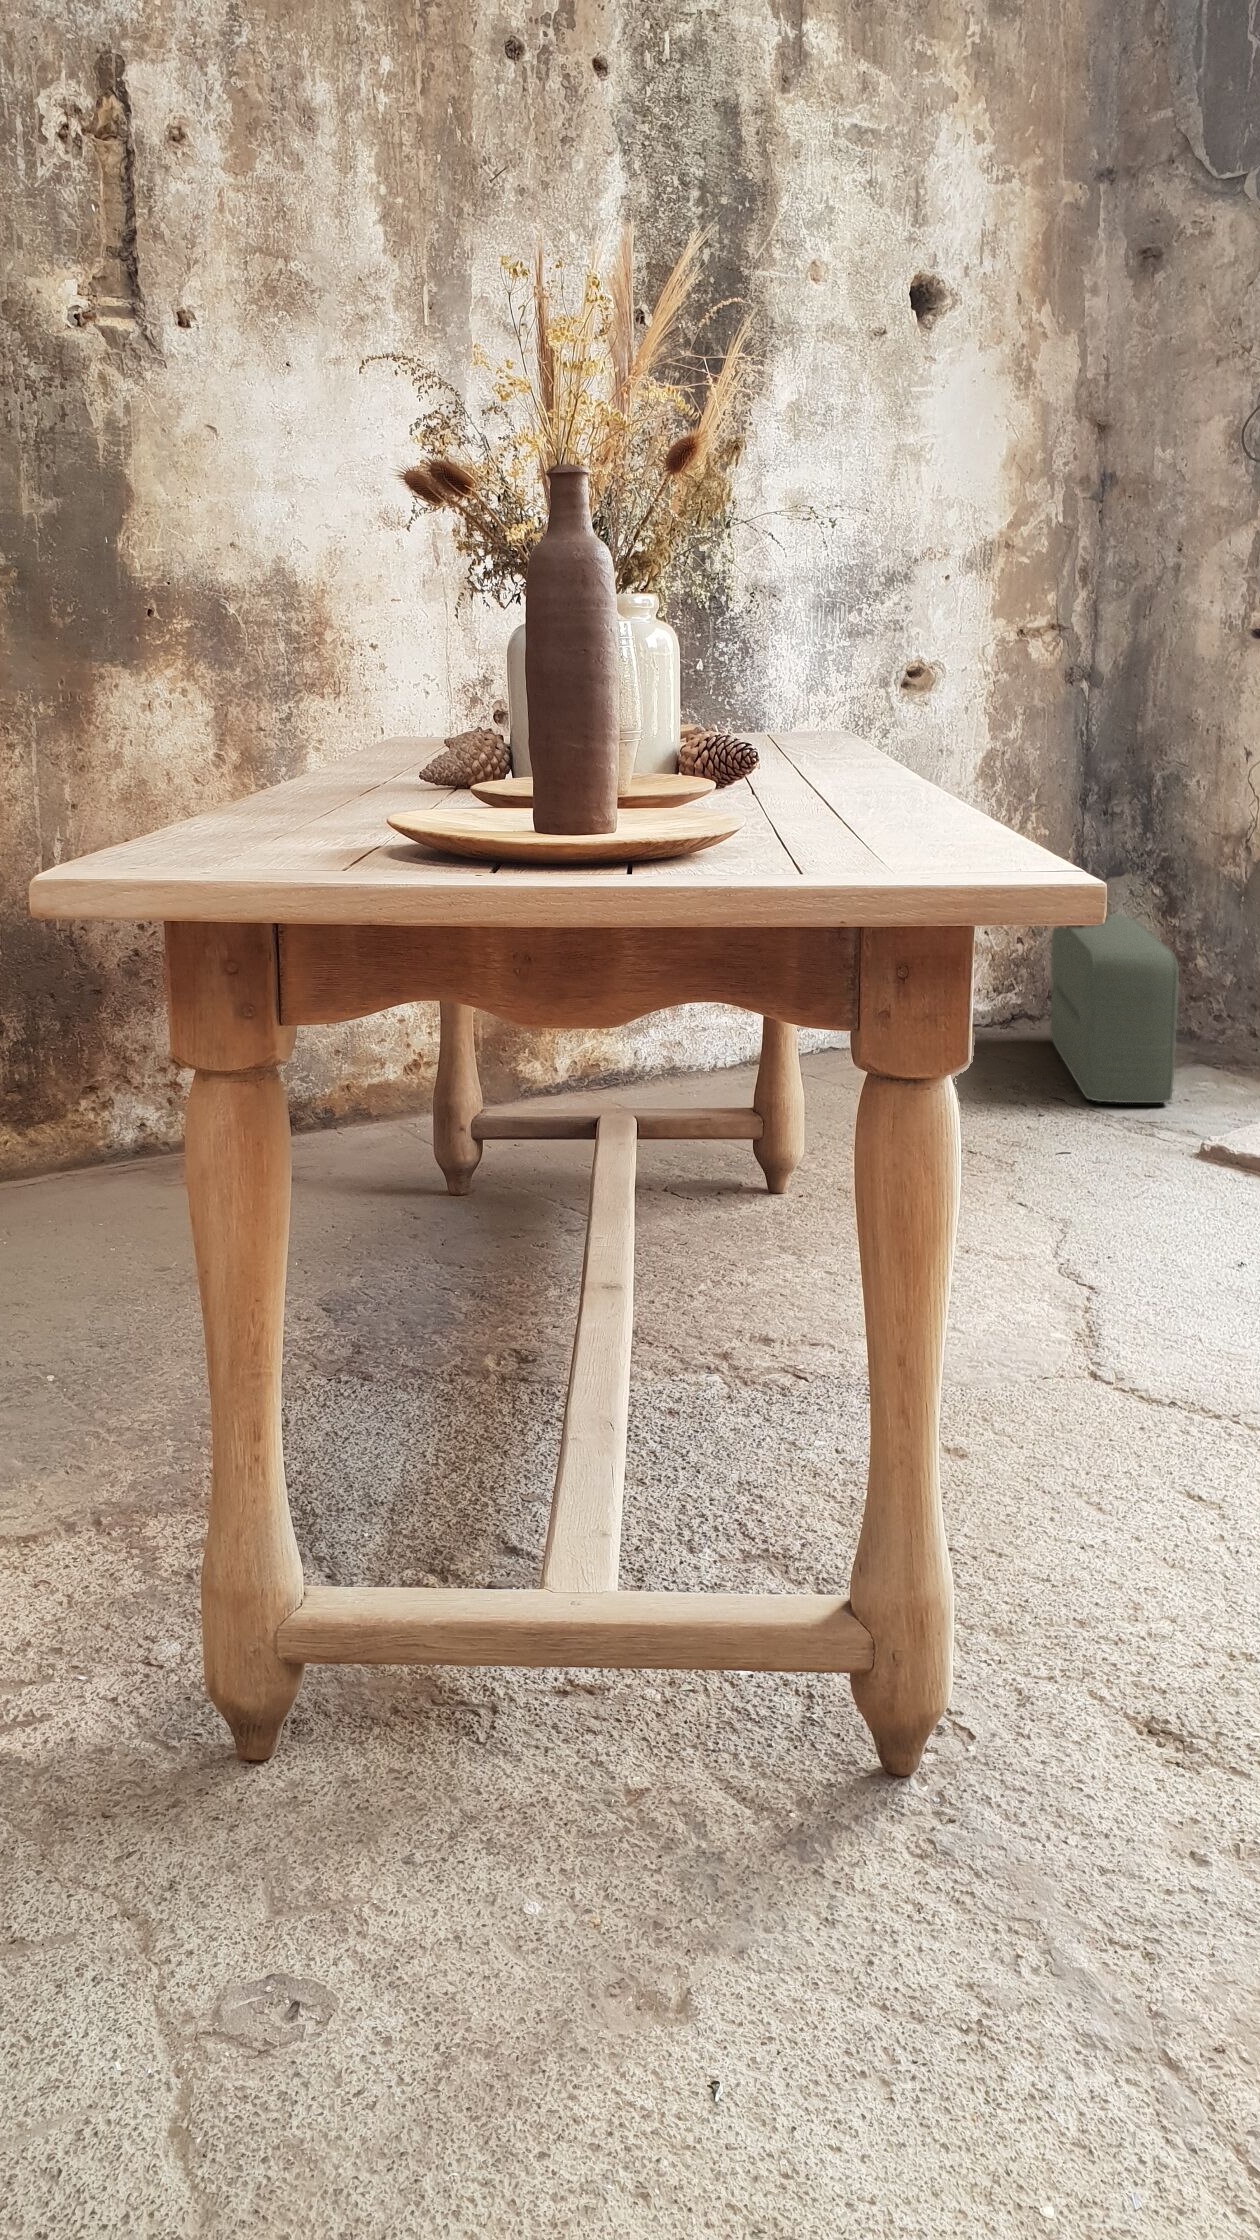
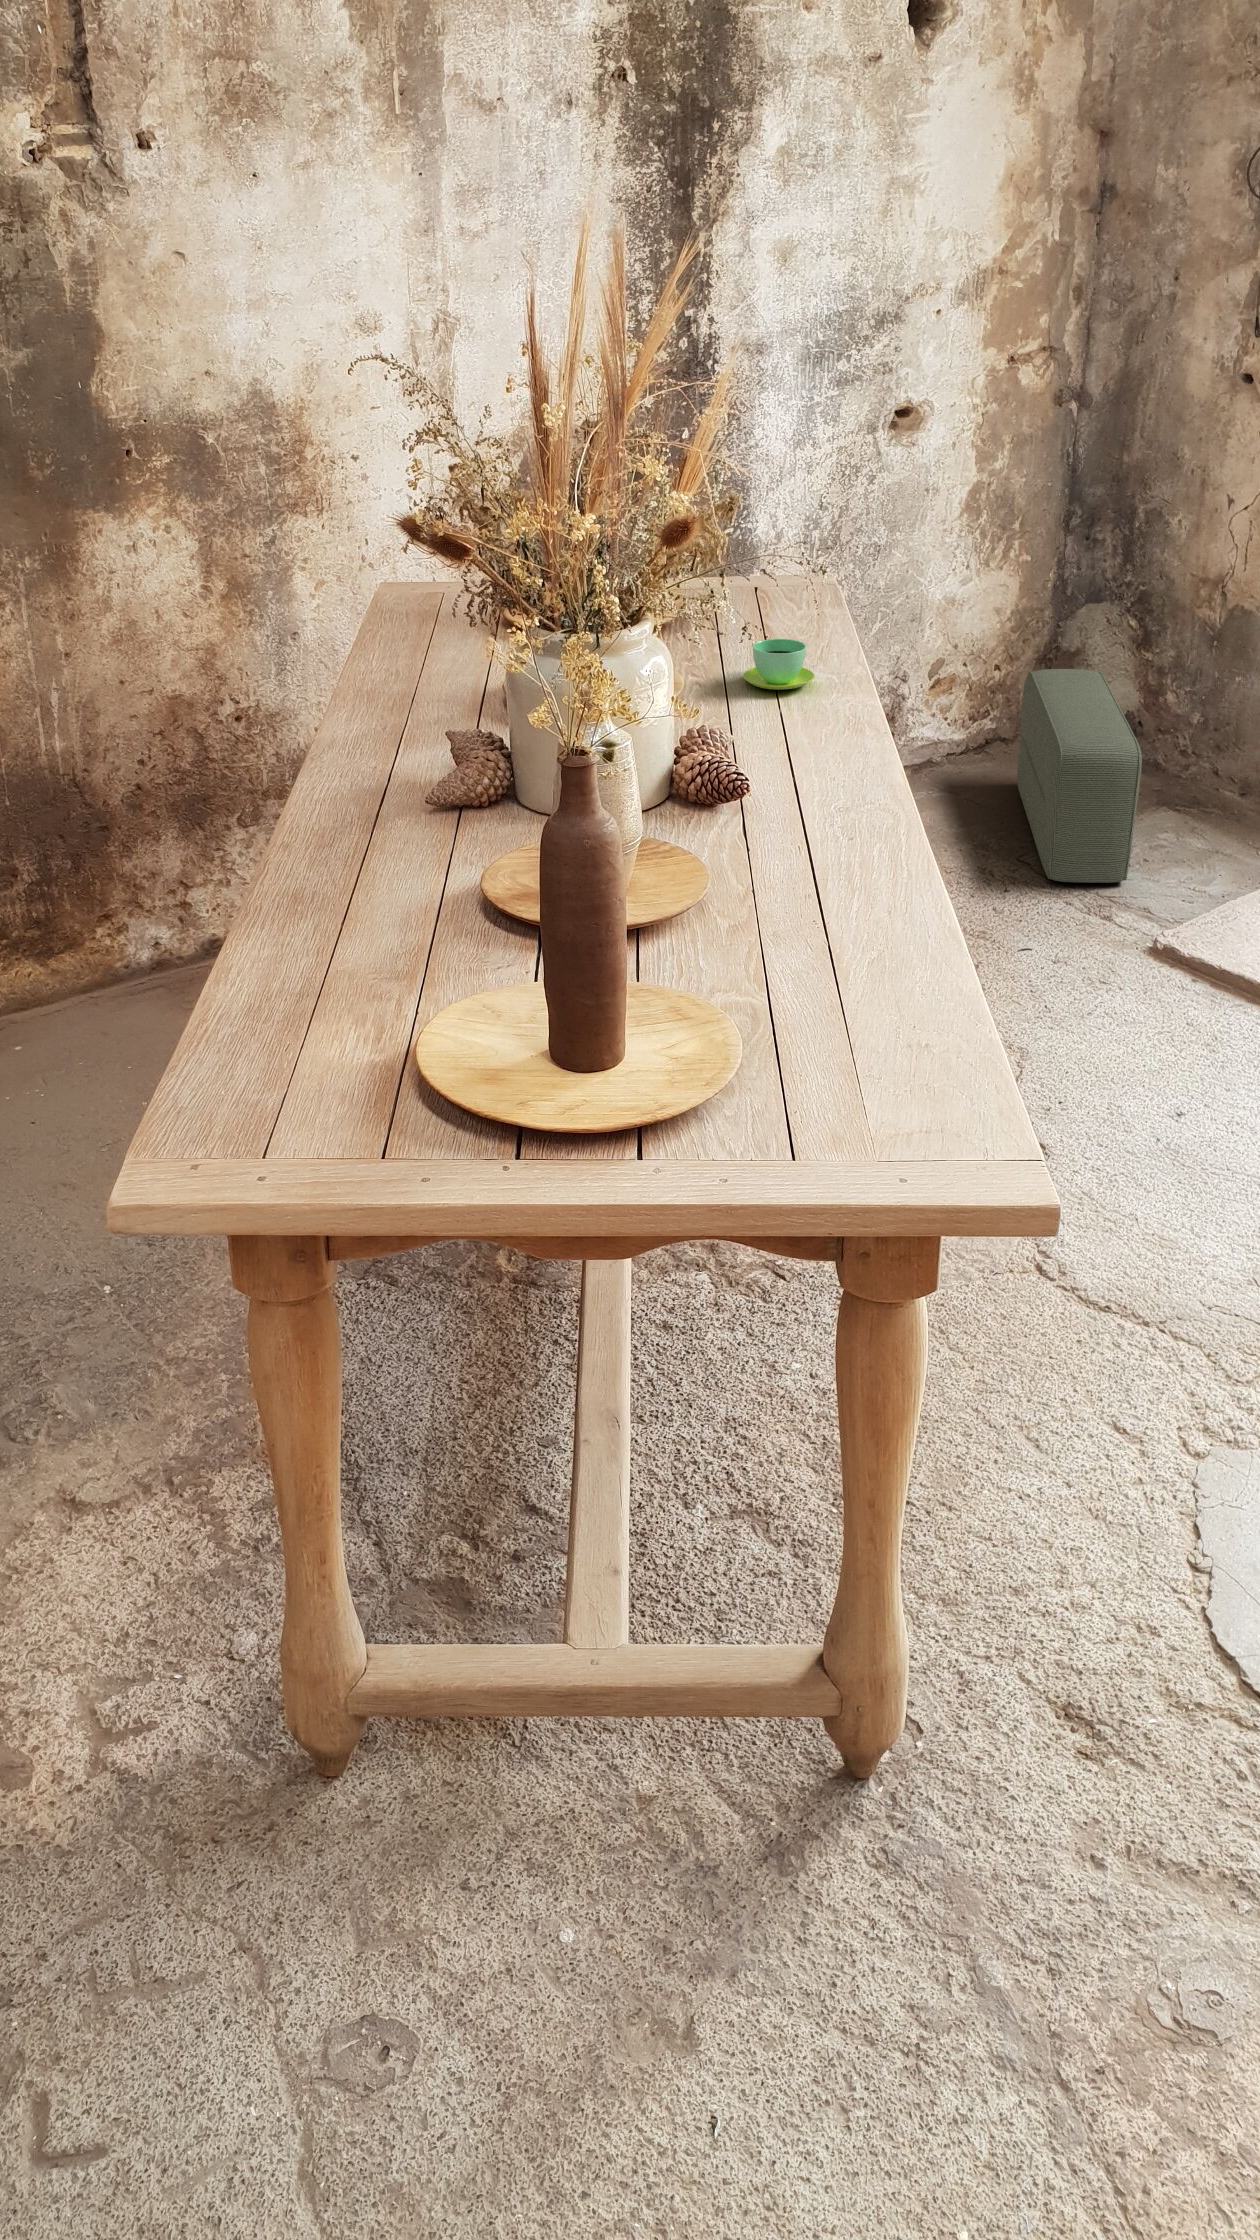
cup: none [756,720,830,760] -> present [743,639,815,690]

